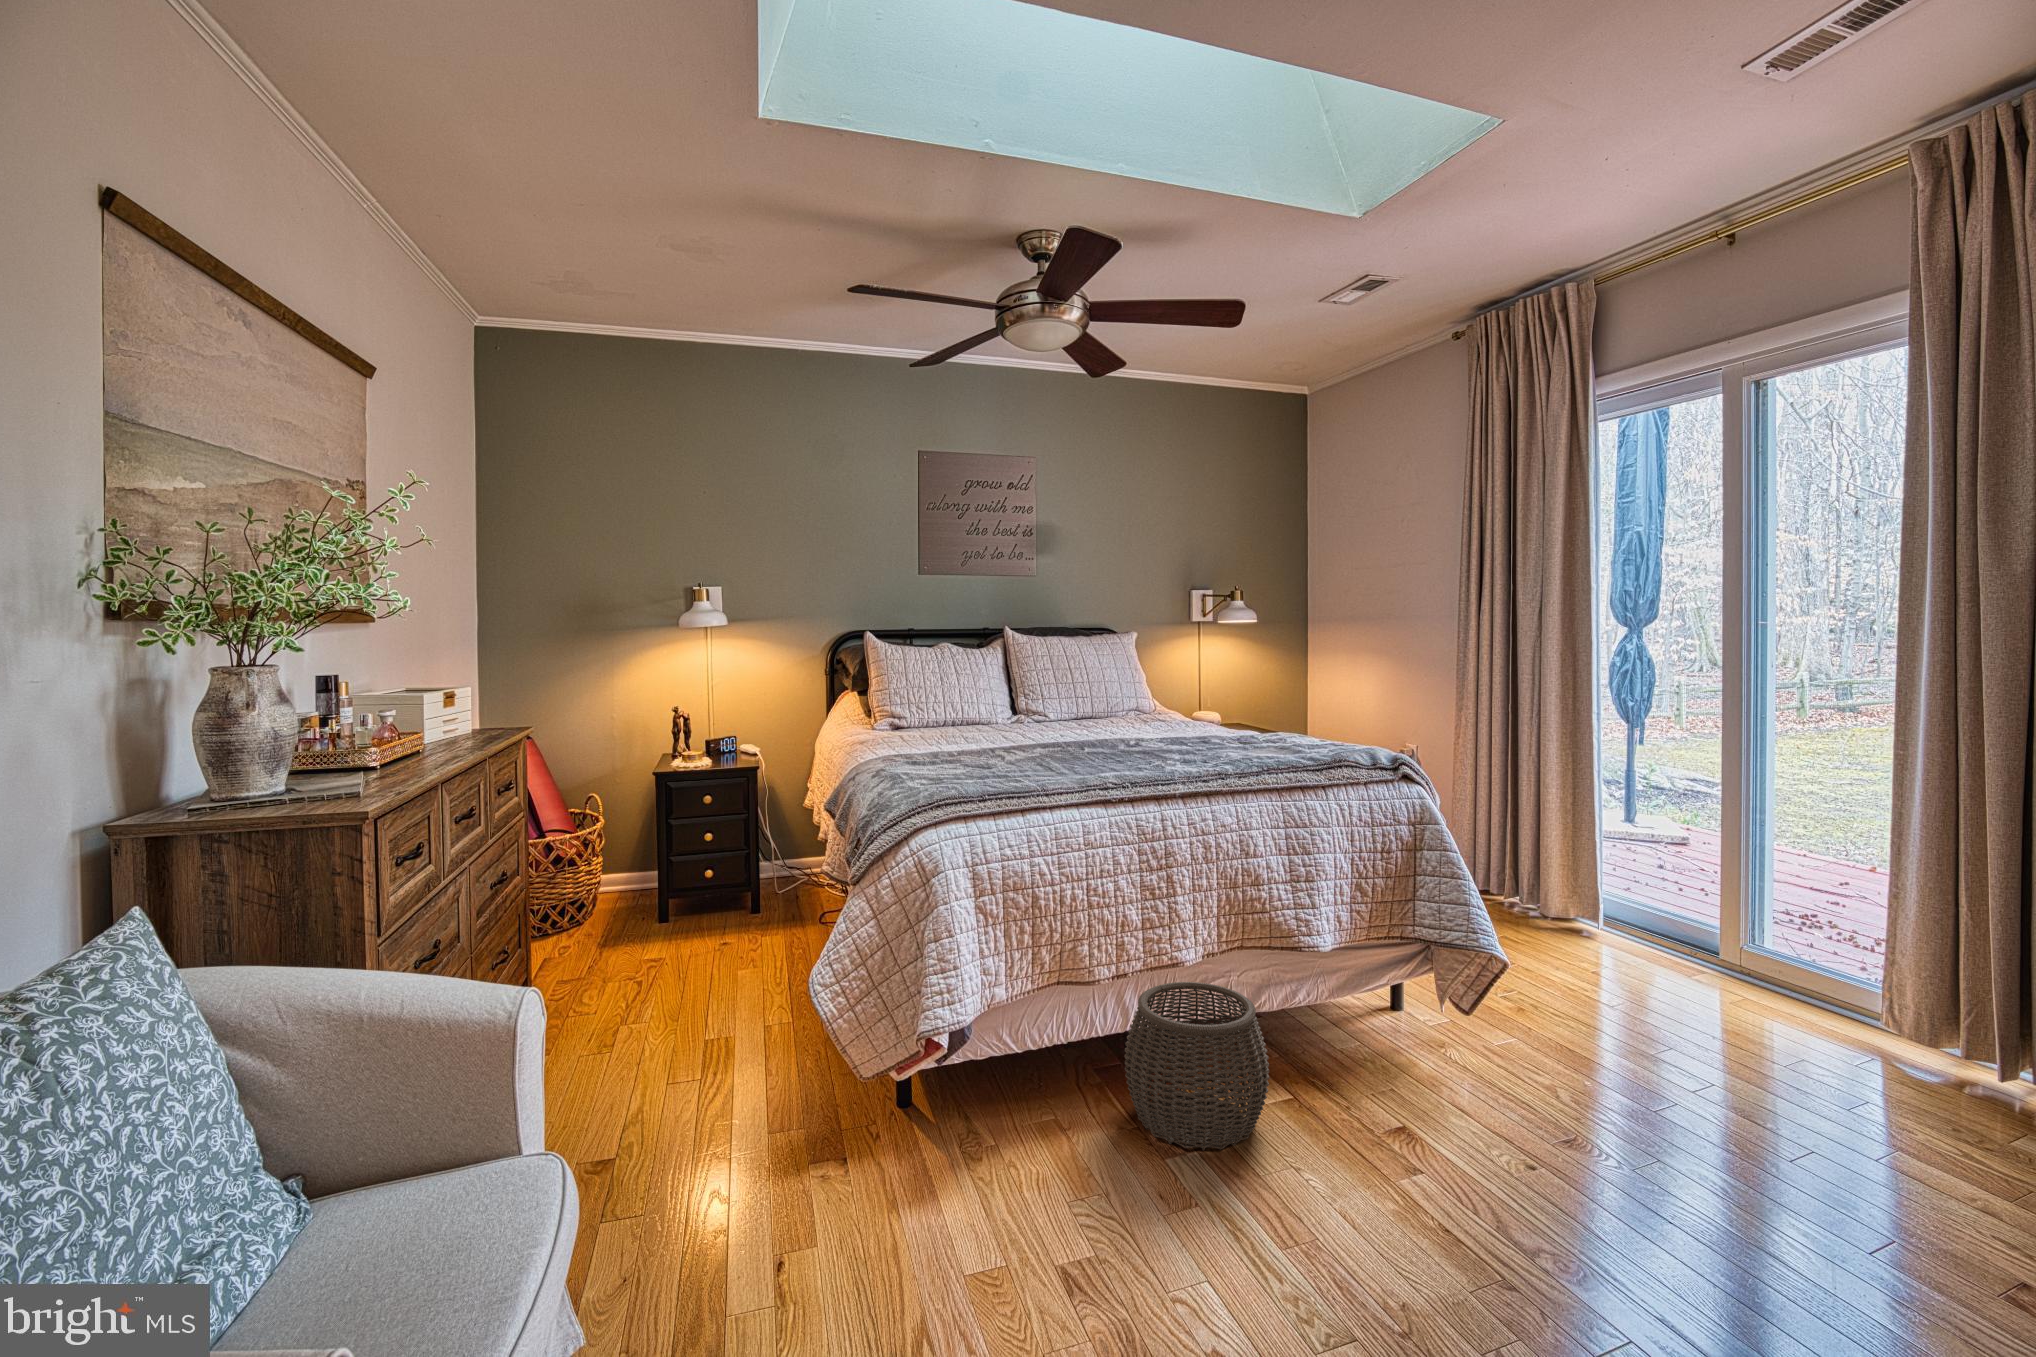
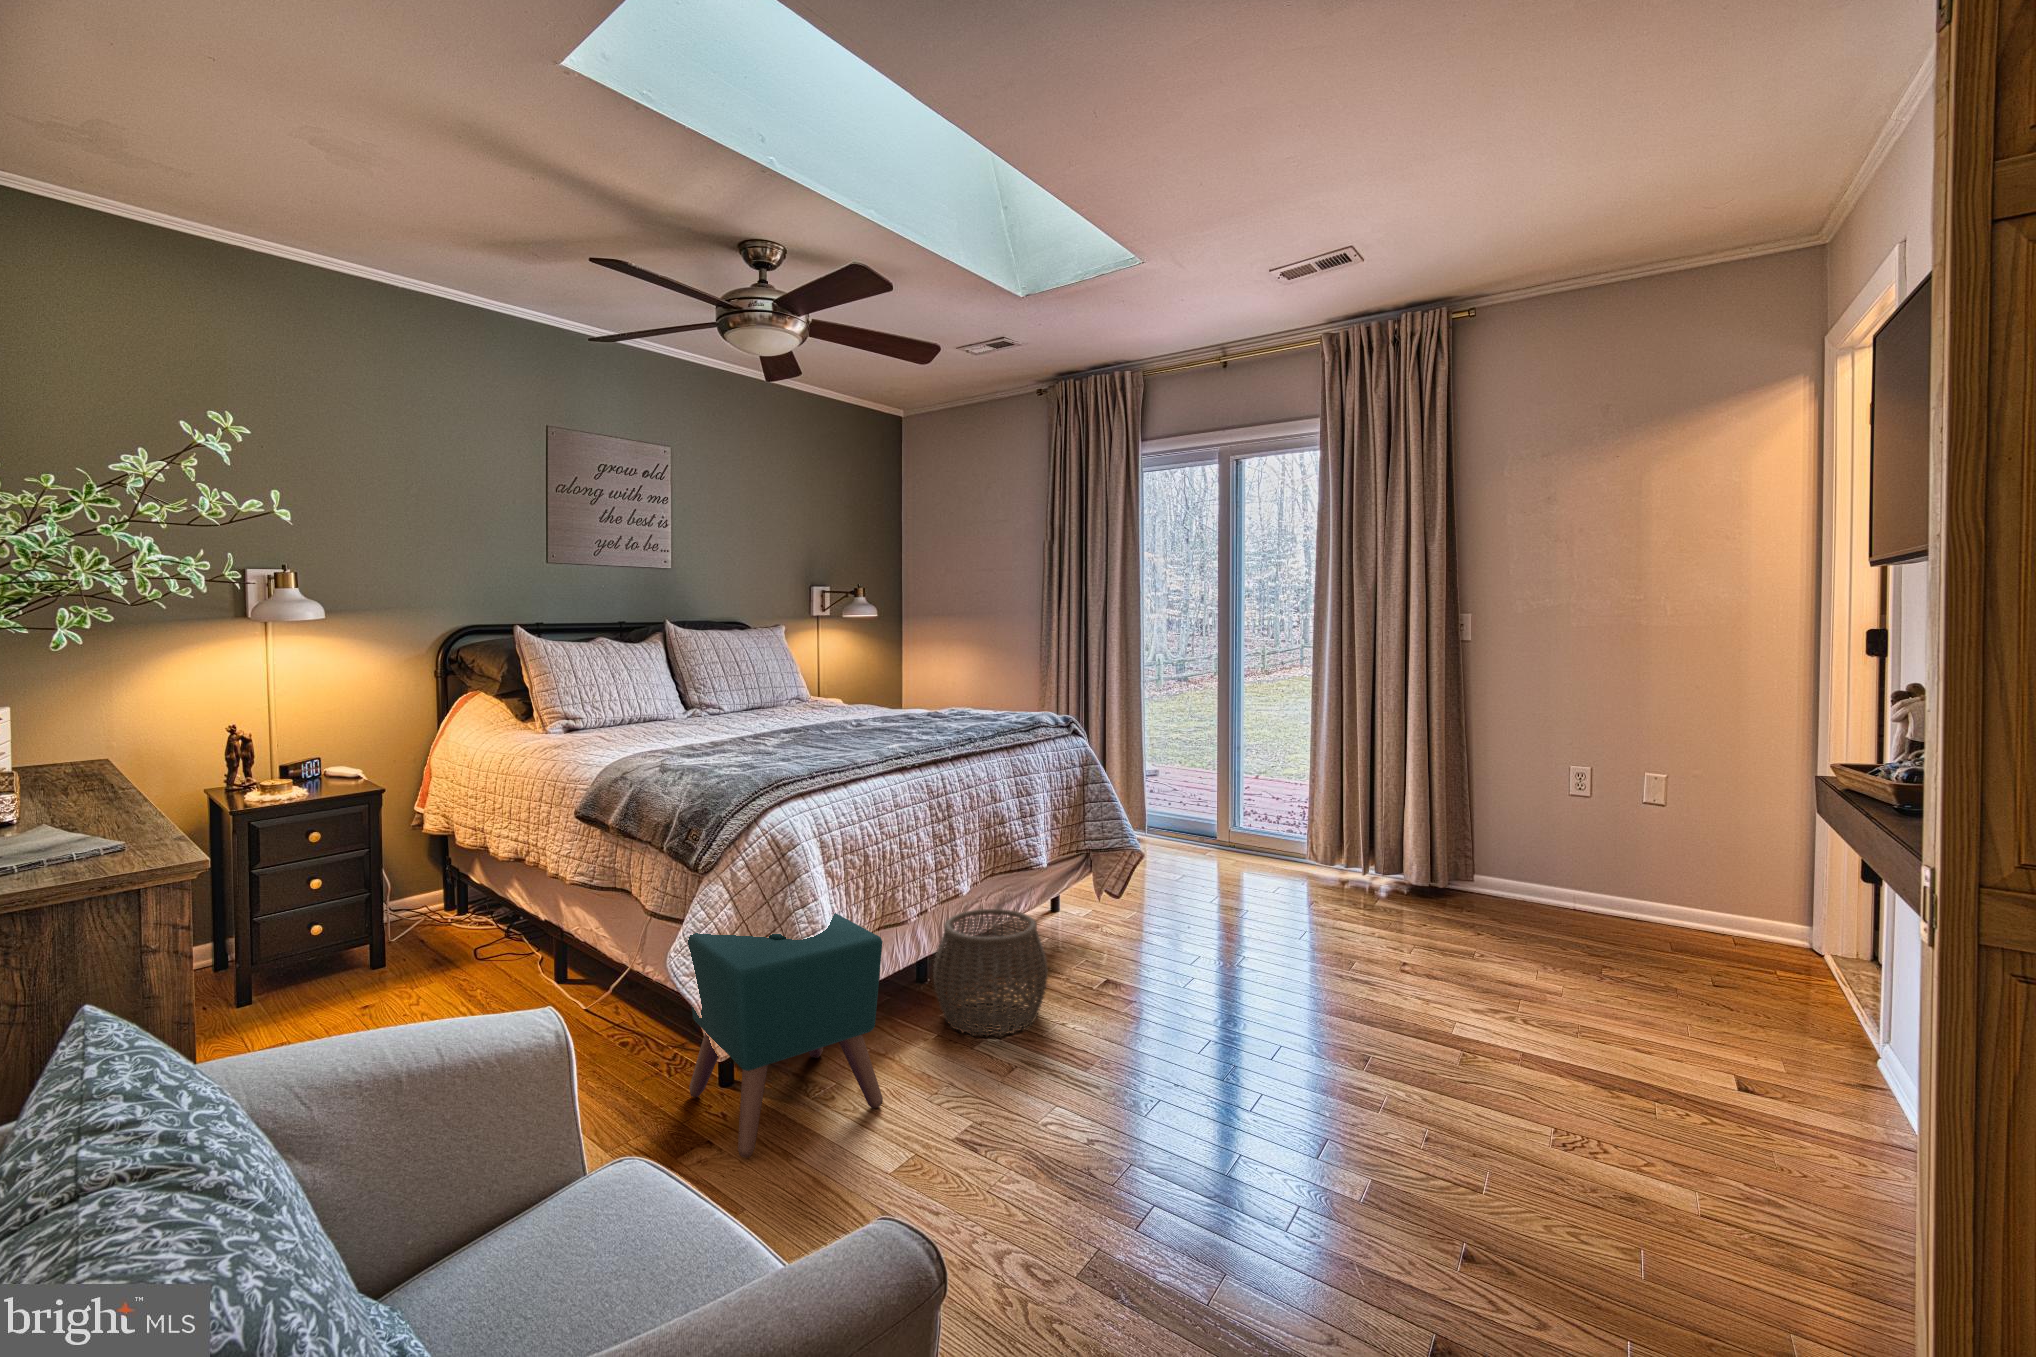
ottoman: none [821,938,999,1198] -> present [688,913,883,1158]

